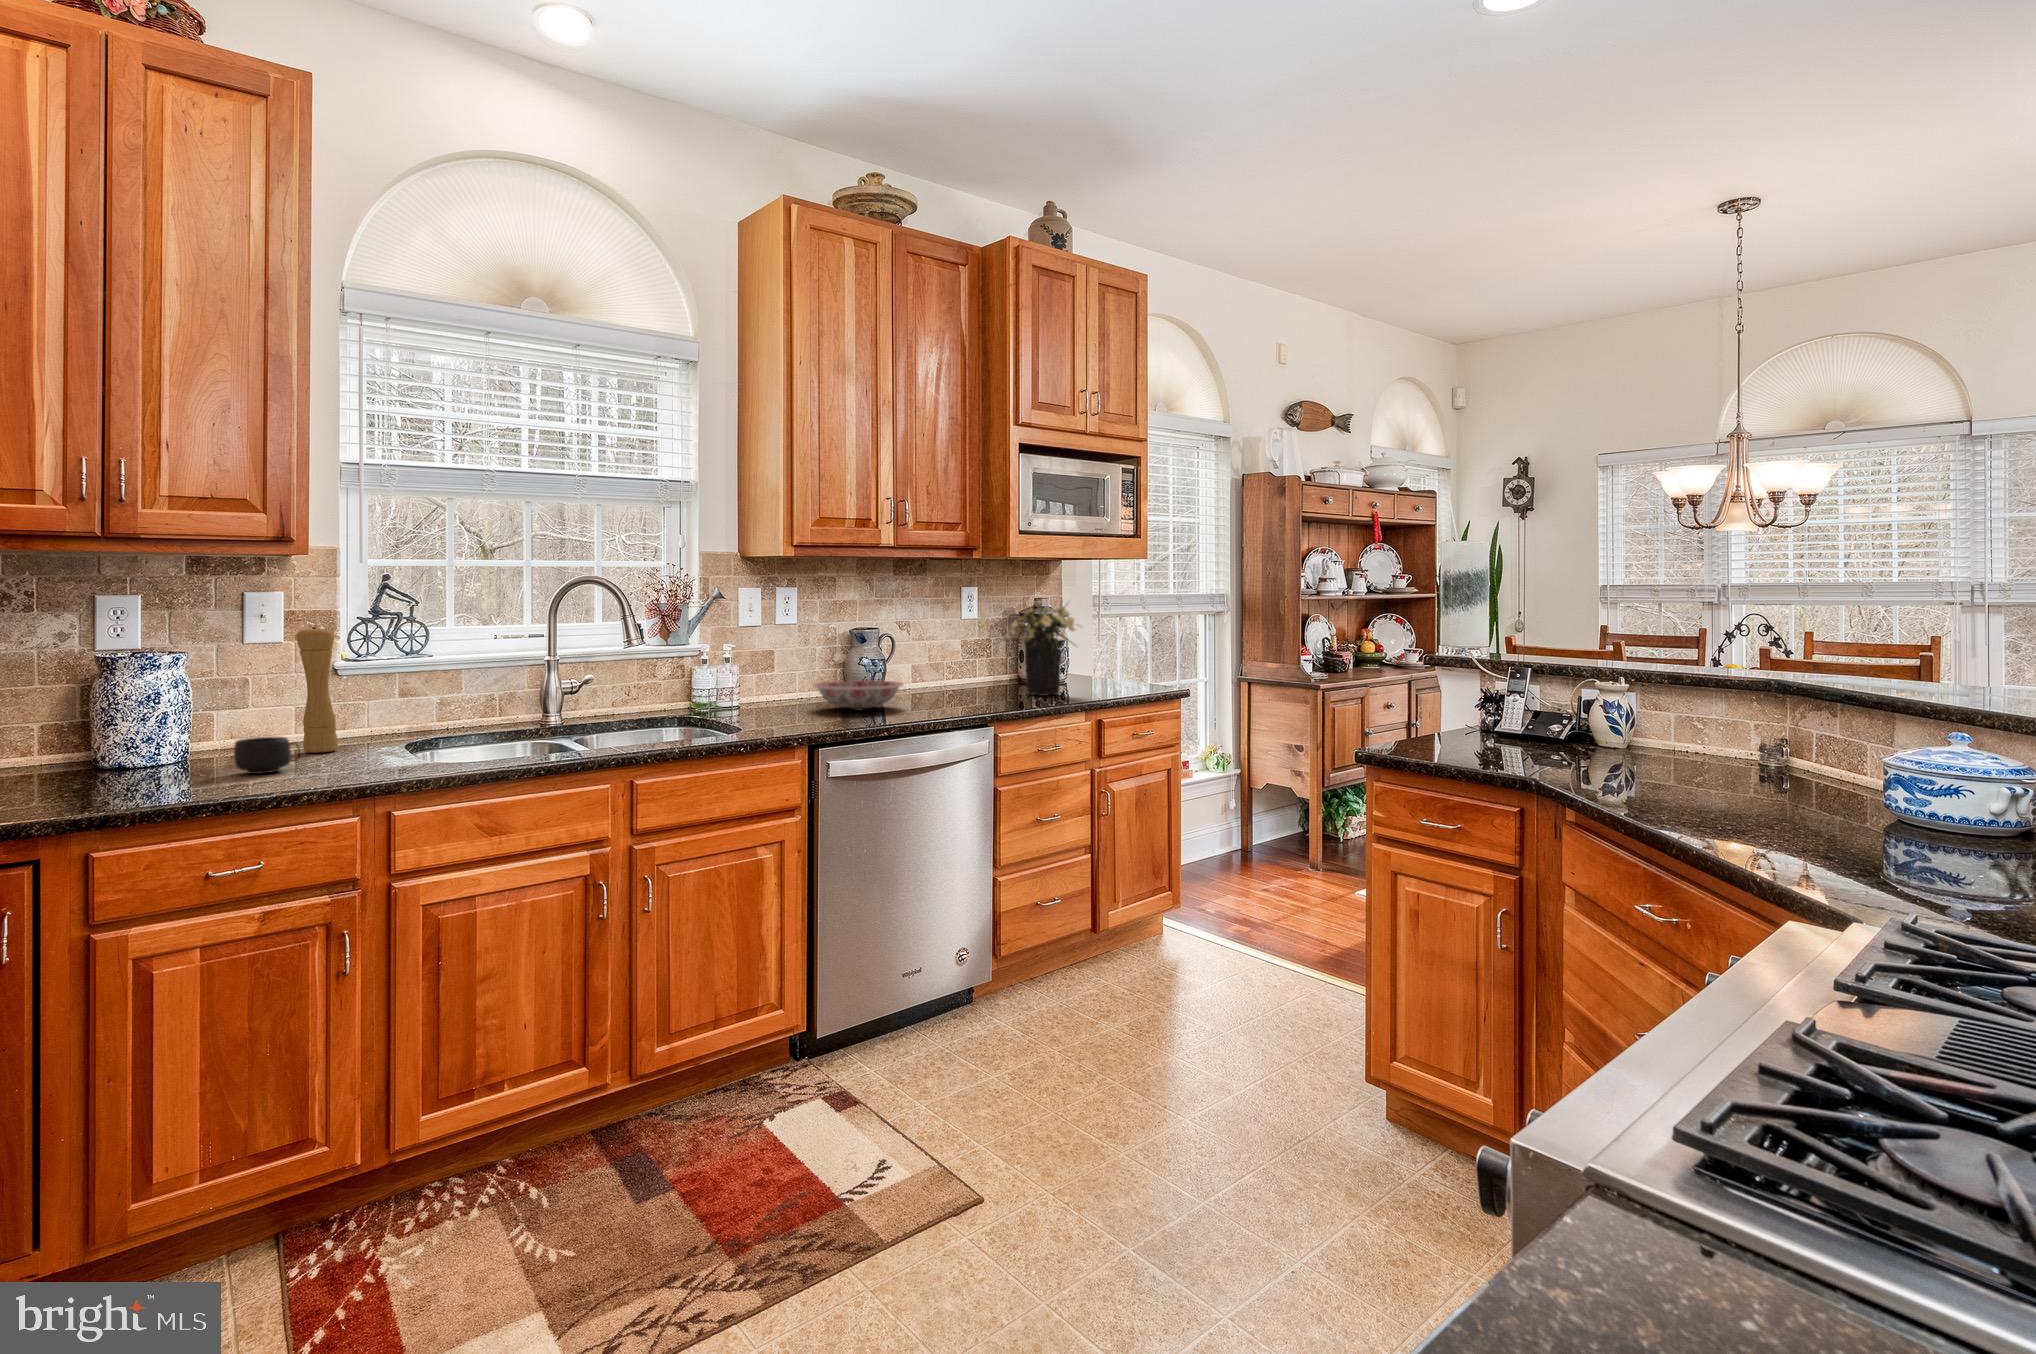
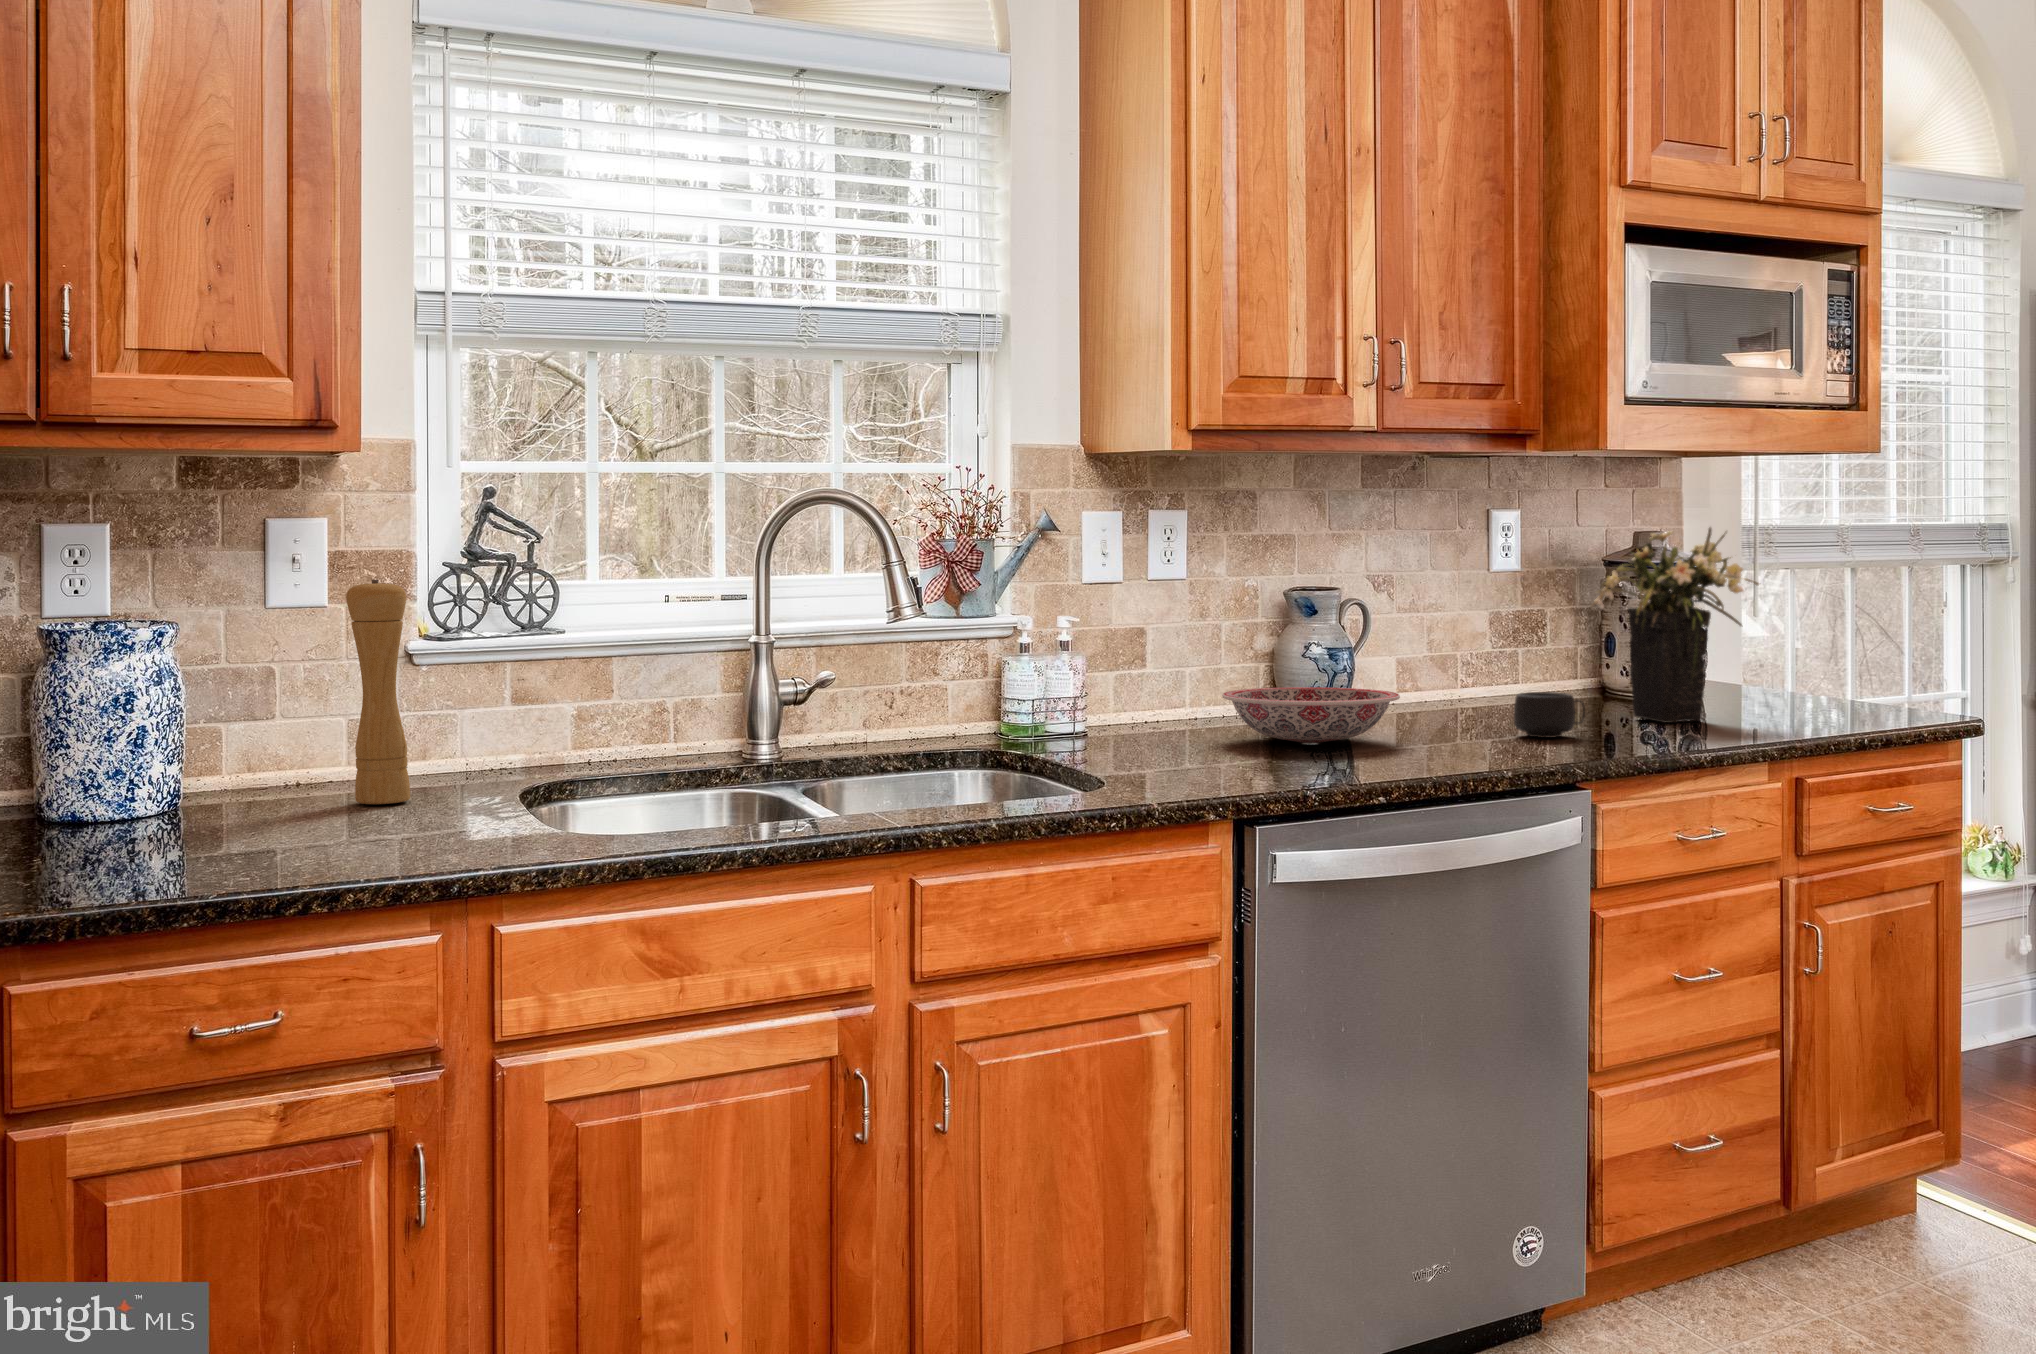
mug: present [234,737,300,774] -> present [1514,692,1585,738]

